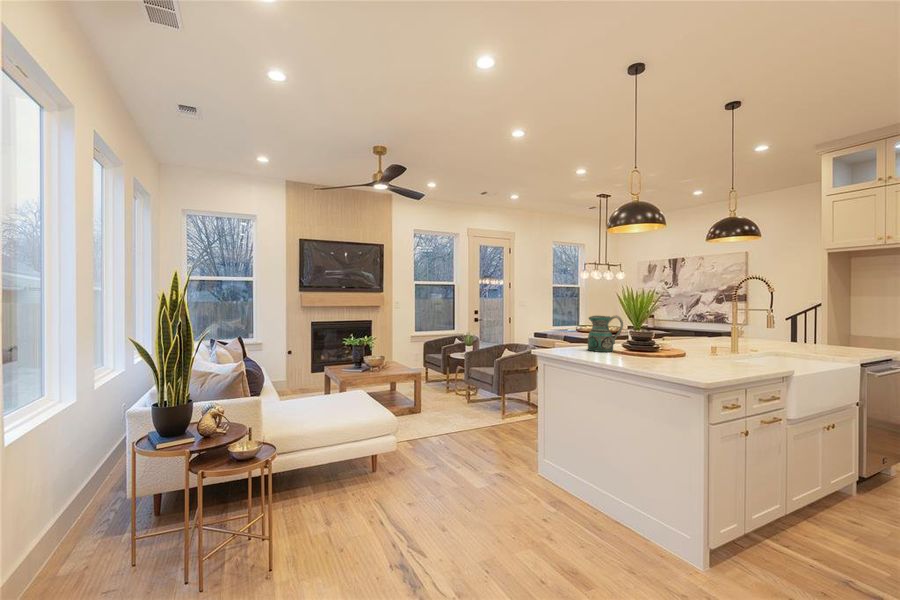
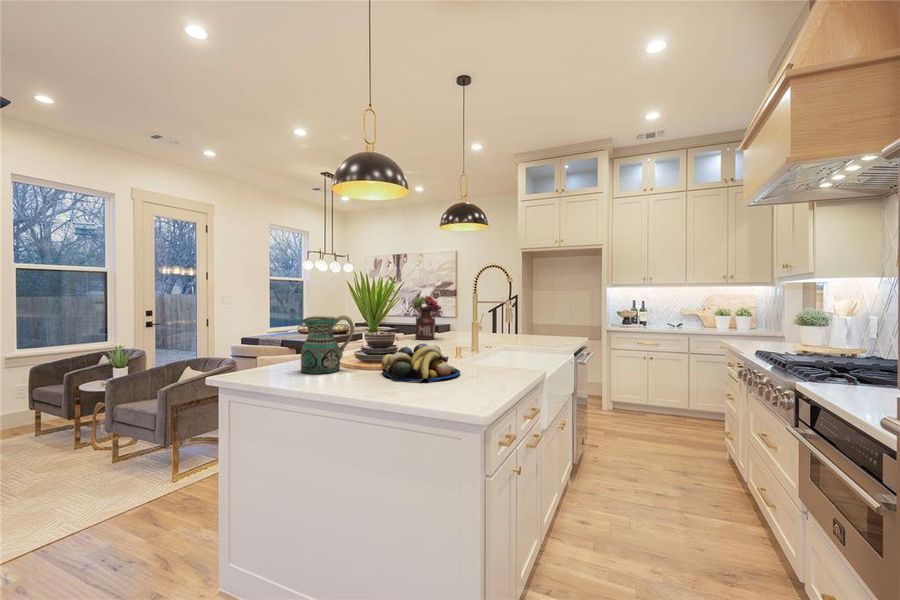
flower arrangement: none [677,301,708,340] -> present [412,296,441,340]
fruit bowl: none [642,338,705,362] -> present [381,344,460,382]

